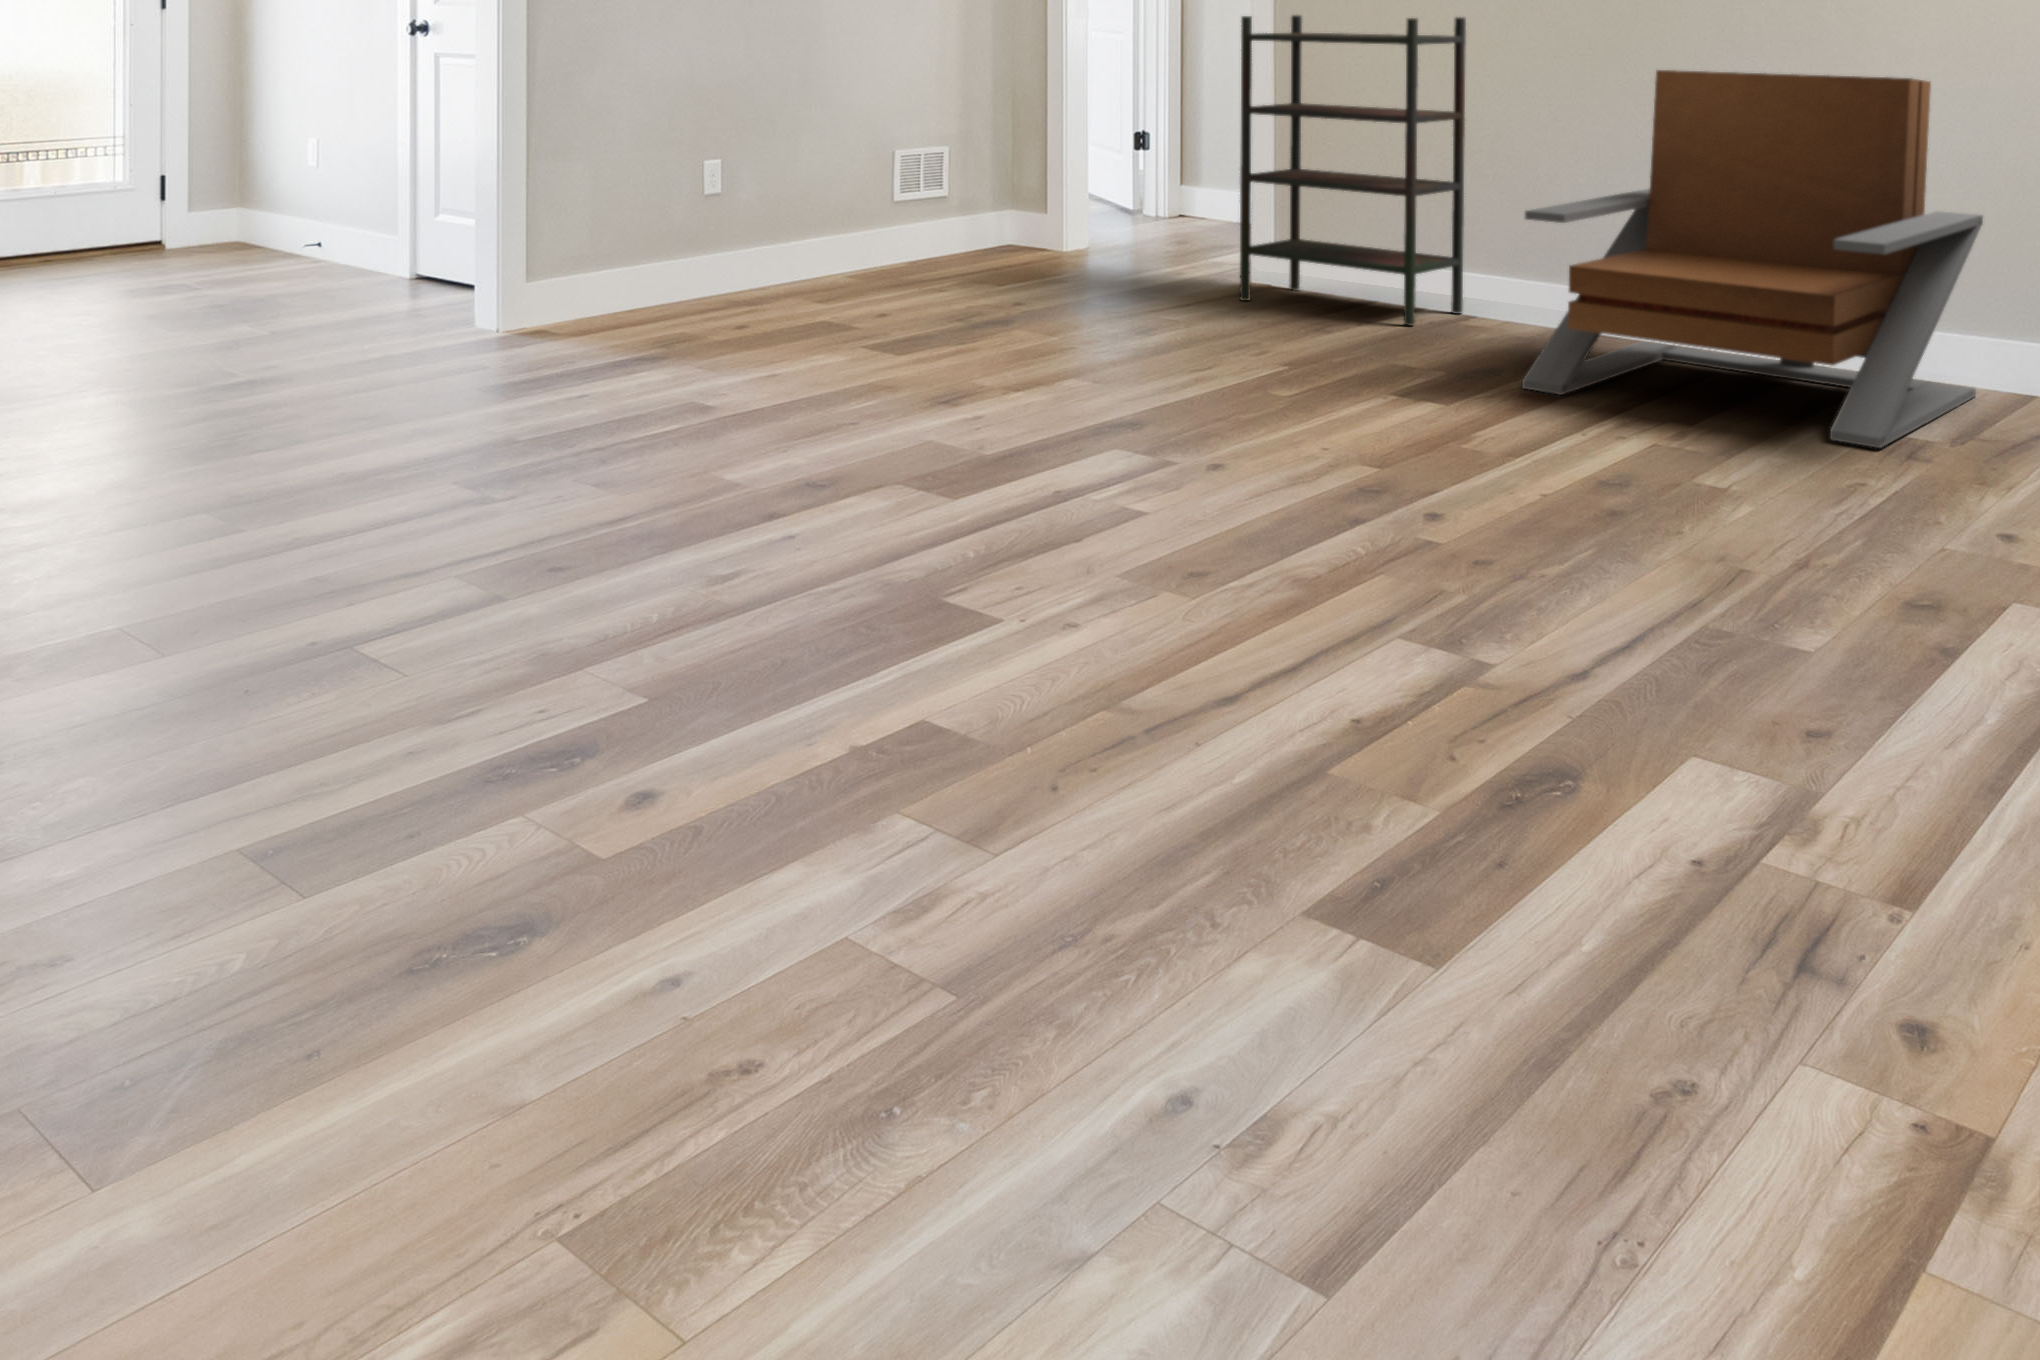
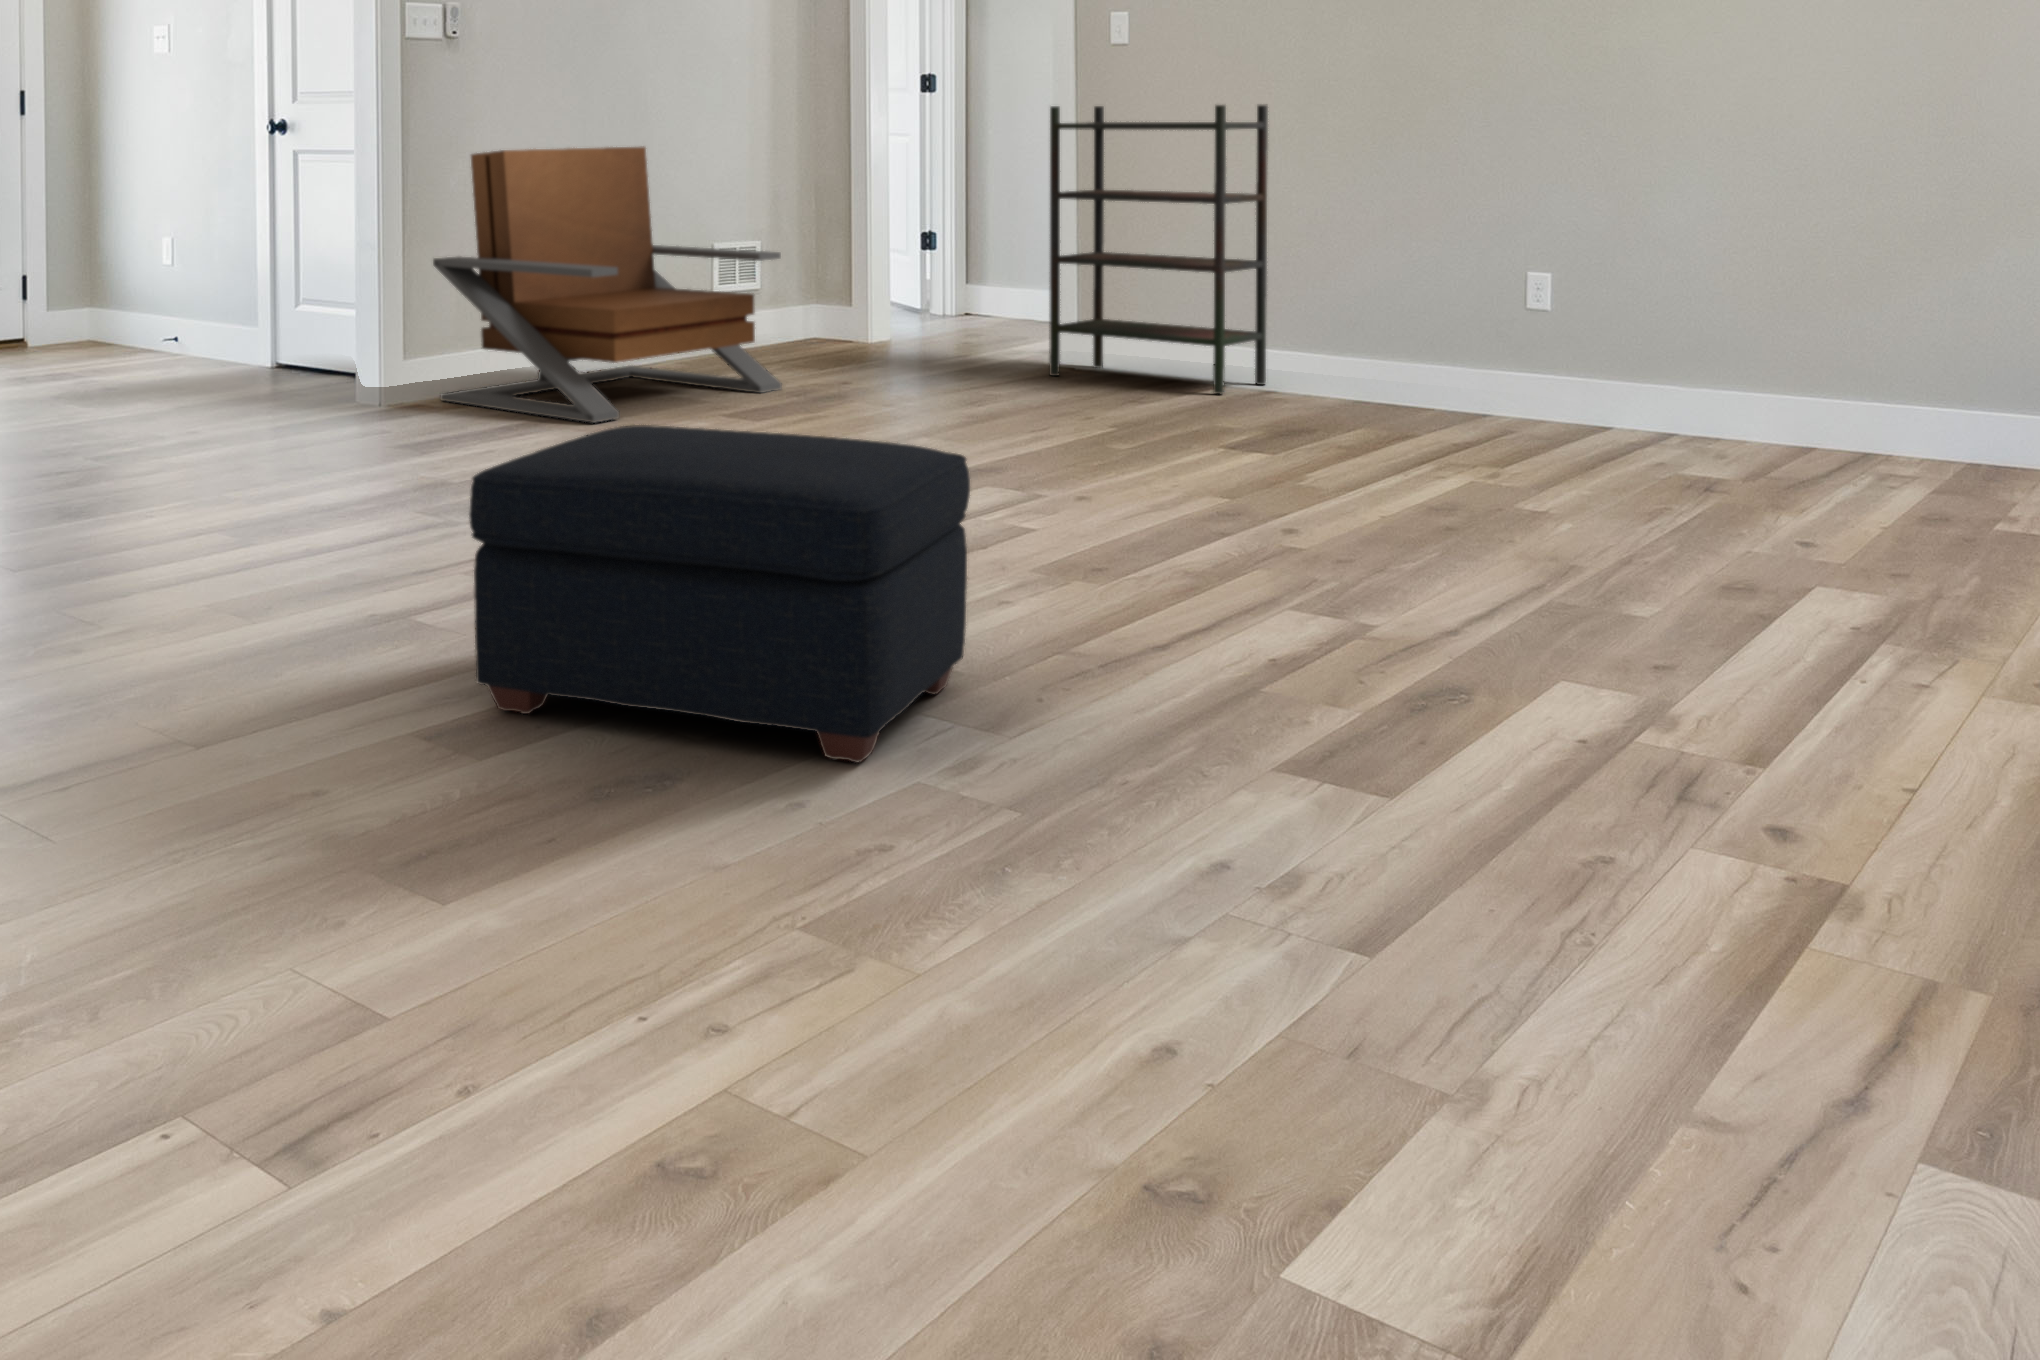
lounge chair: present [1522,70,1983,448] -> present [433,146,782,423]
ottoman: none [325,431,972,904] -> present [469,425,970,763]

